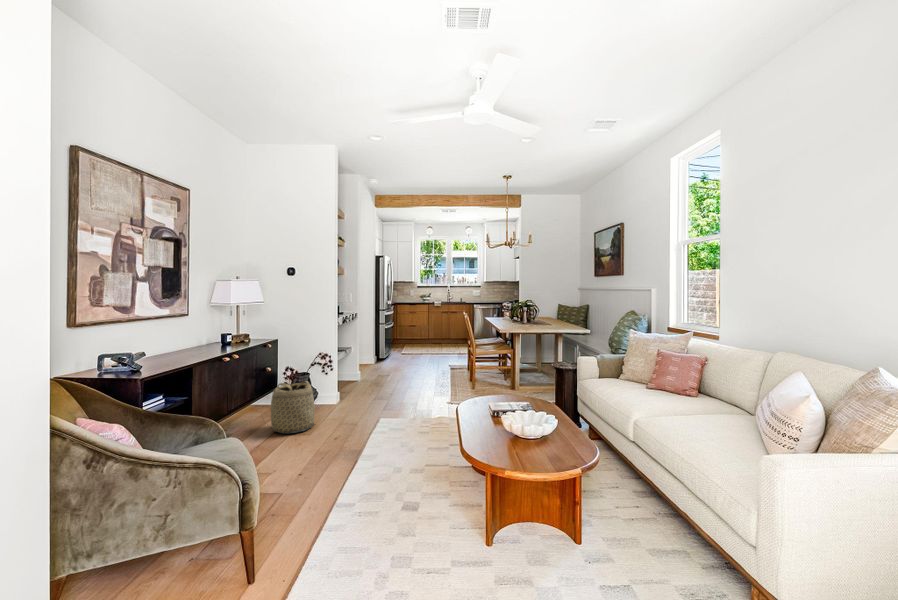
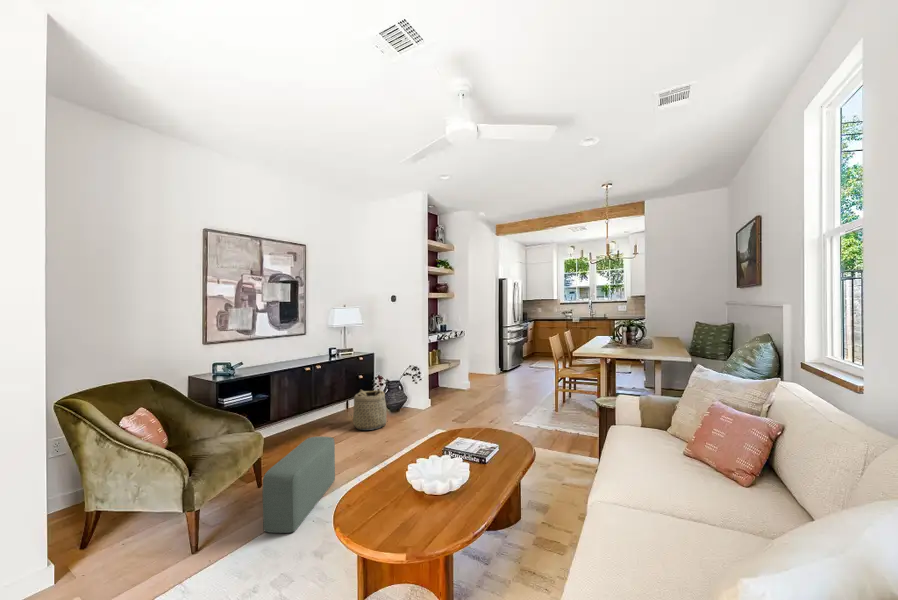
pouf: none [297,428,356,539] -> present [262,437,335,533]

